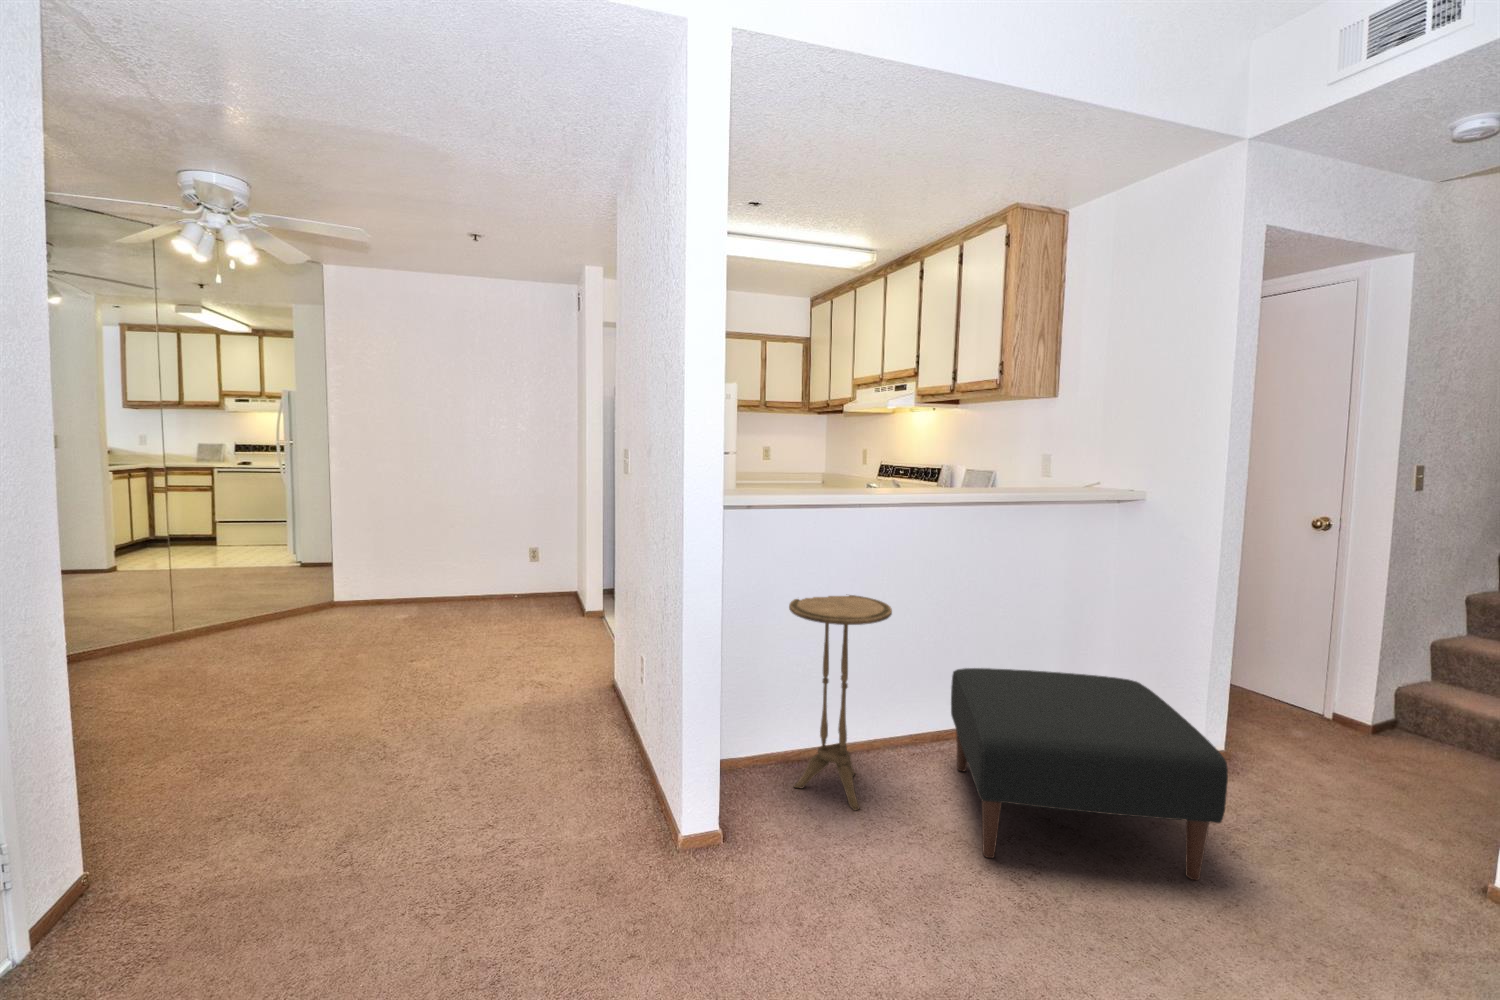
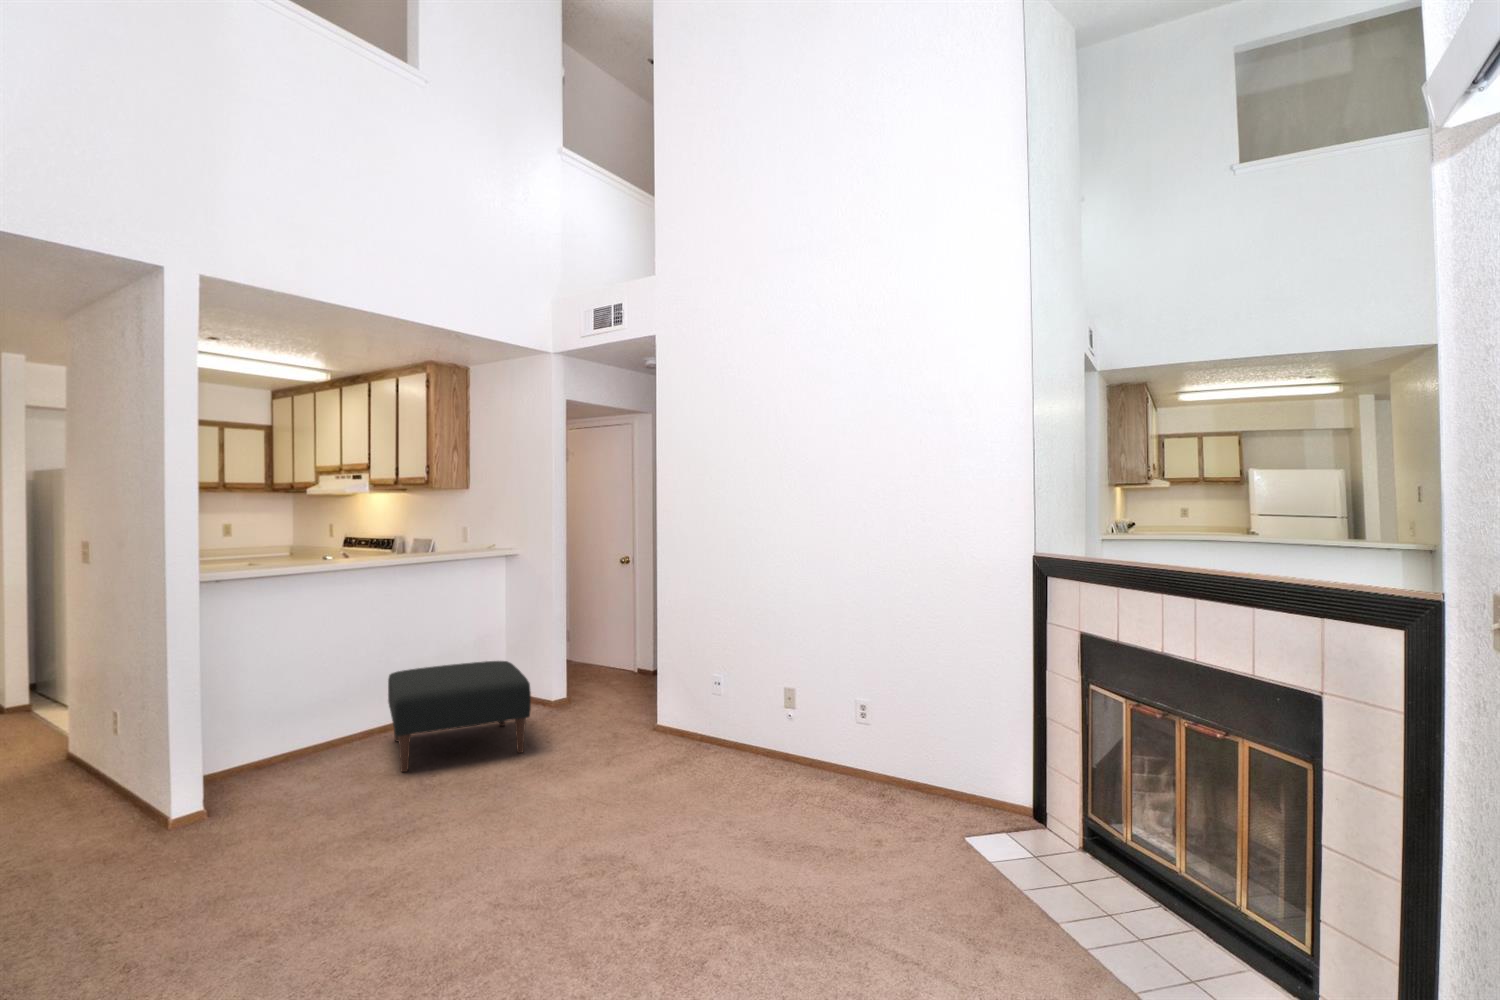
side table: present [789,595,892,810] -> none [256,631,338,775]

